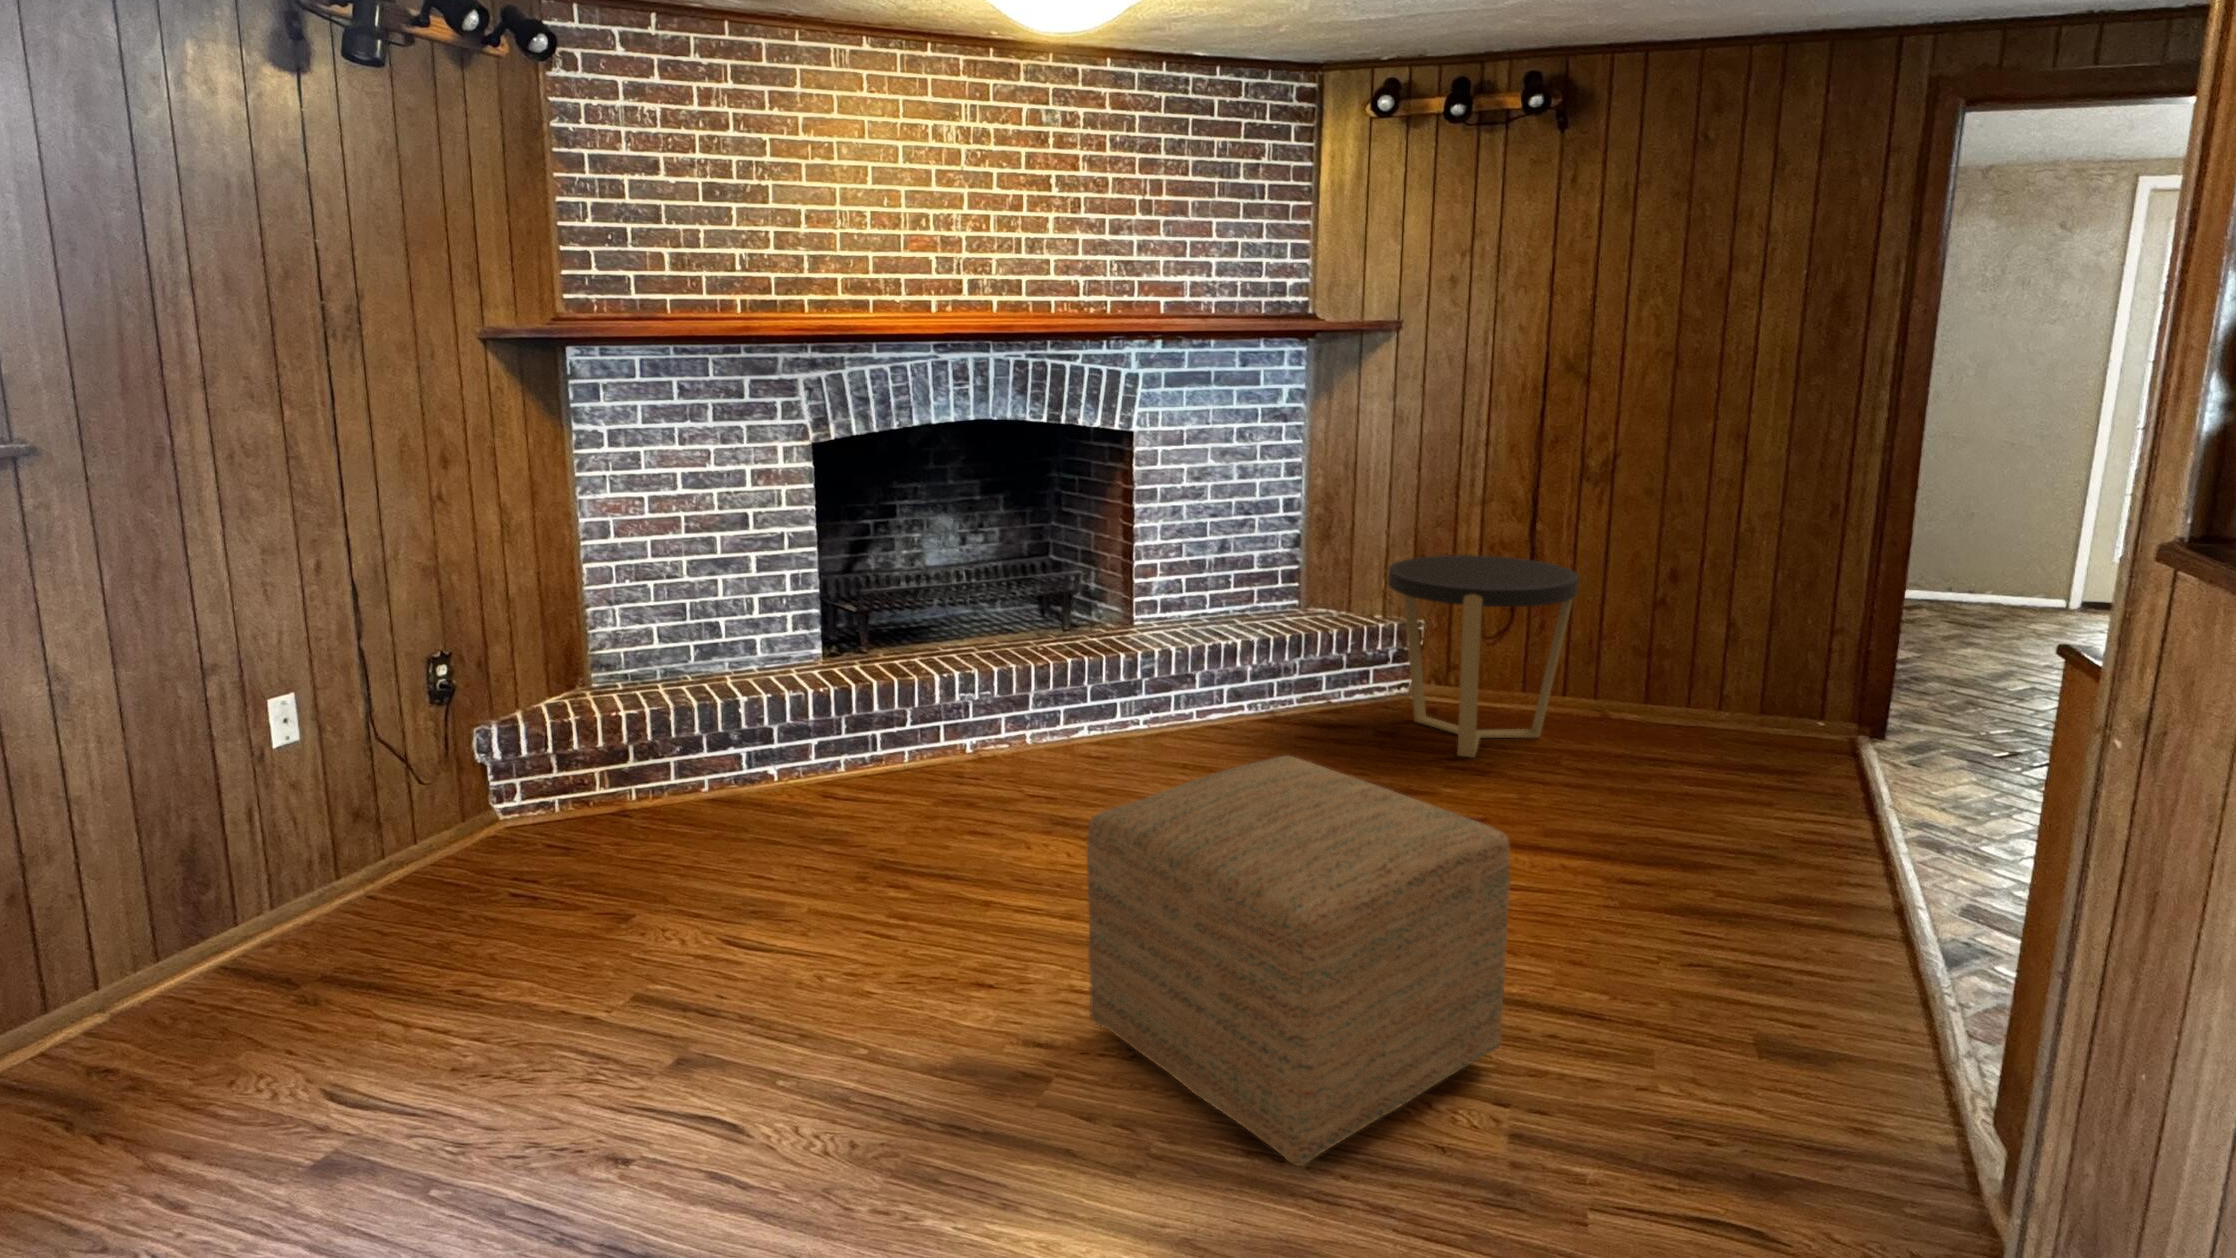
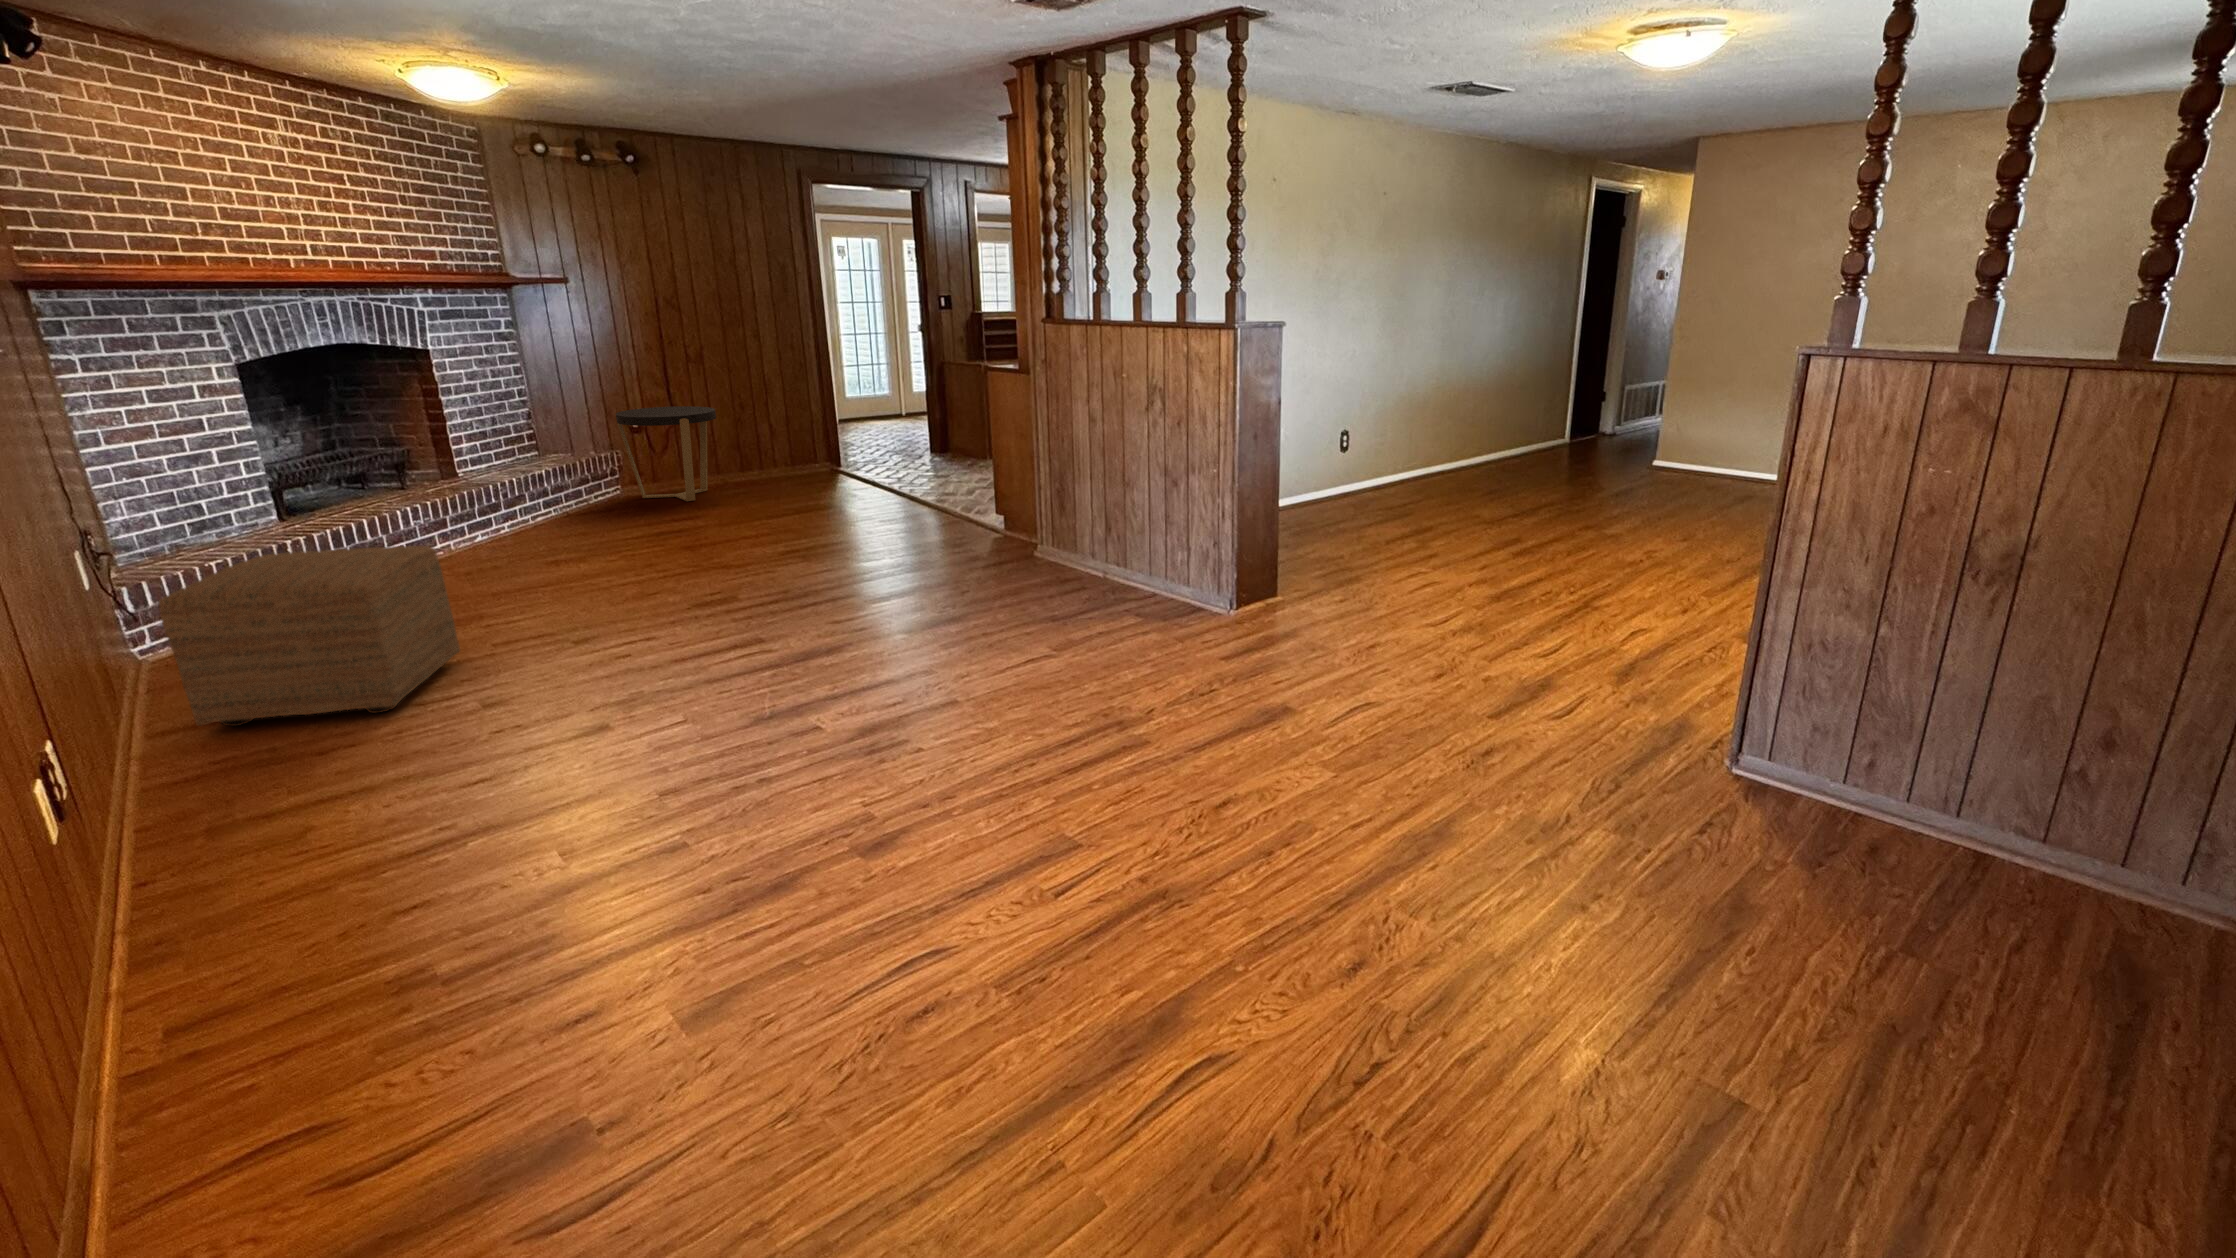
ottoman: present [1087,756,1510,1166] -> present [159,546,460,726]

